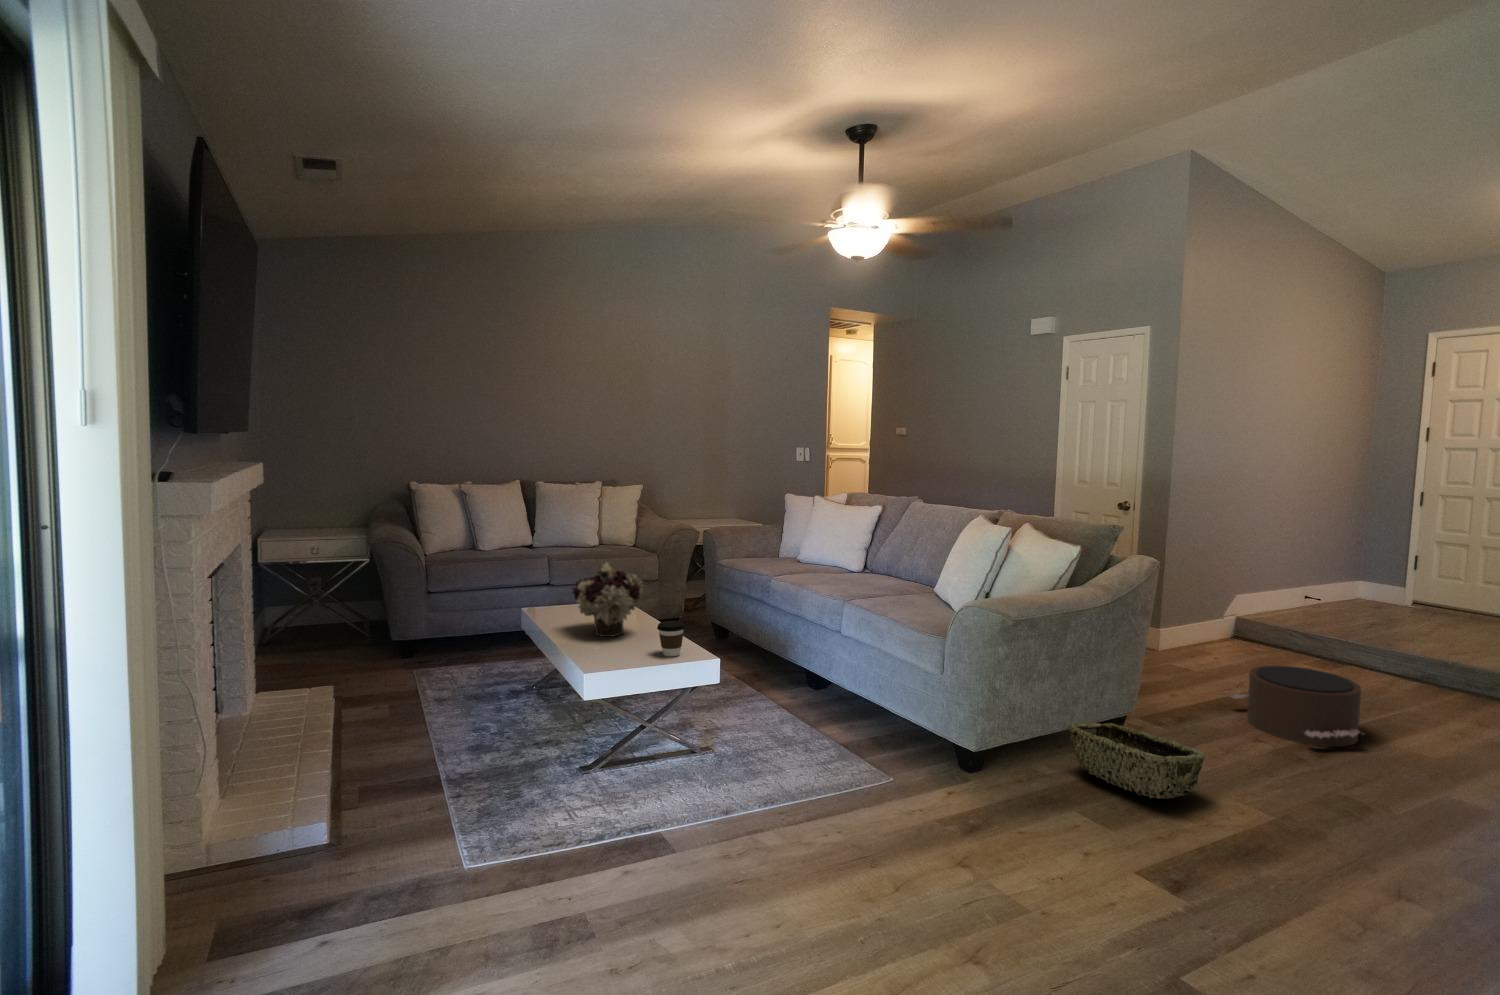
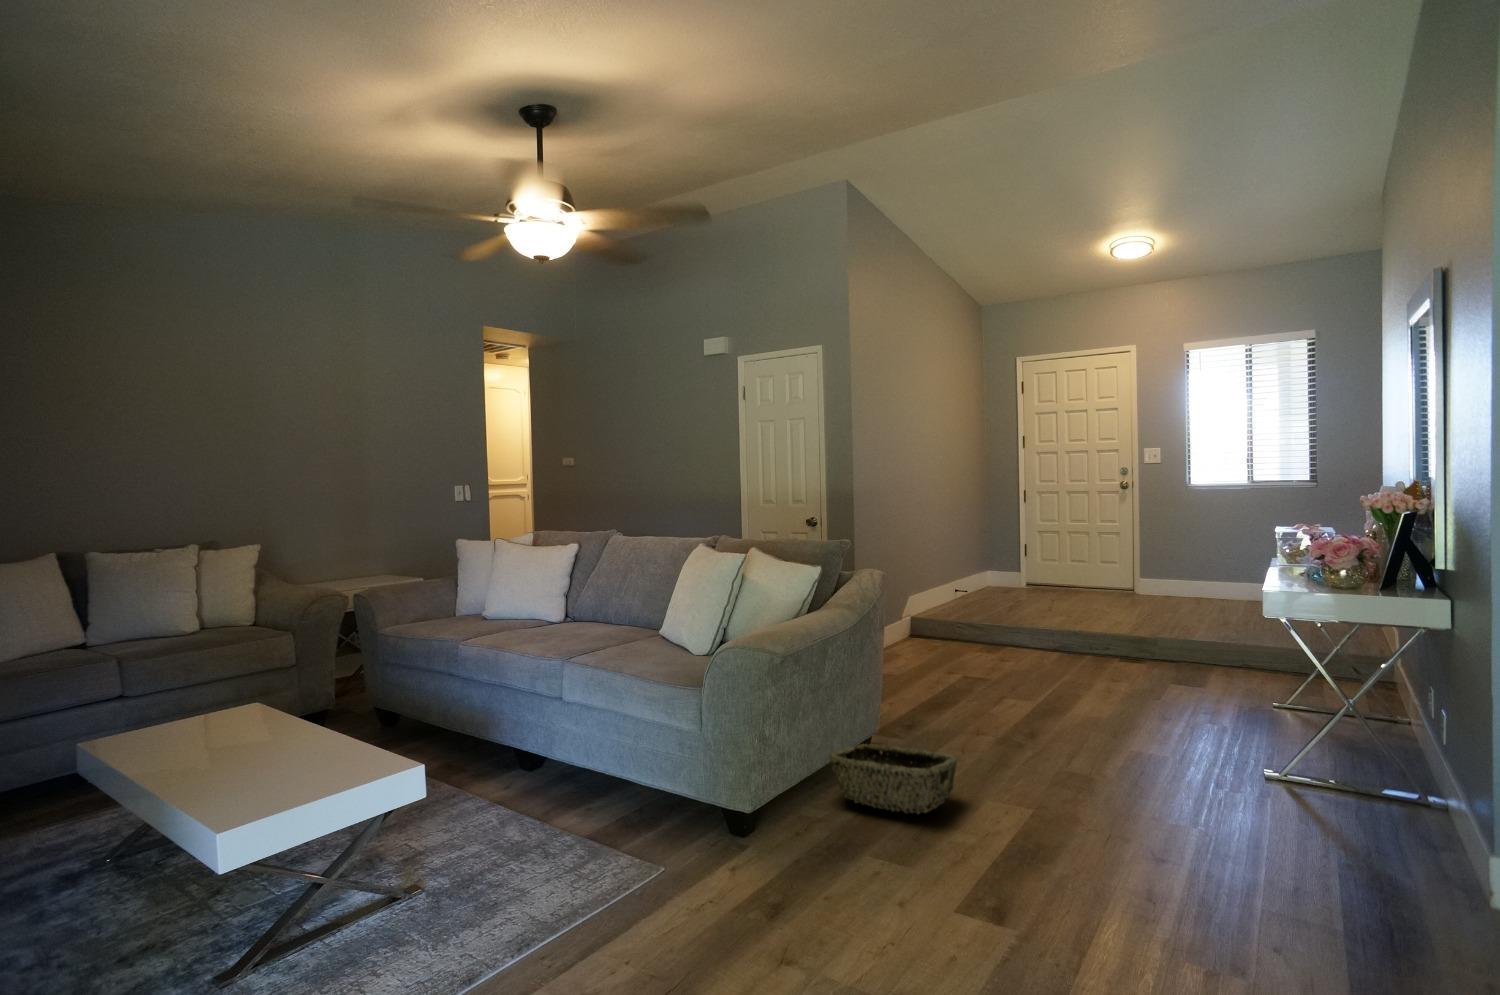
flower arrangement: present [572,562,643,637] -> none [169,659,292,769]
coffee cup: present [657,621,685,657] -> none [326,725,370,777]
pouf: present [1231,666,1361,747] -> none [936,655,1049,726]

